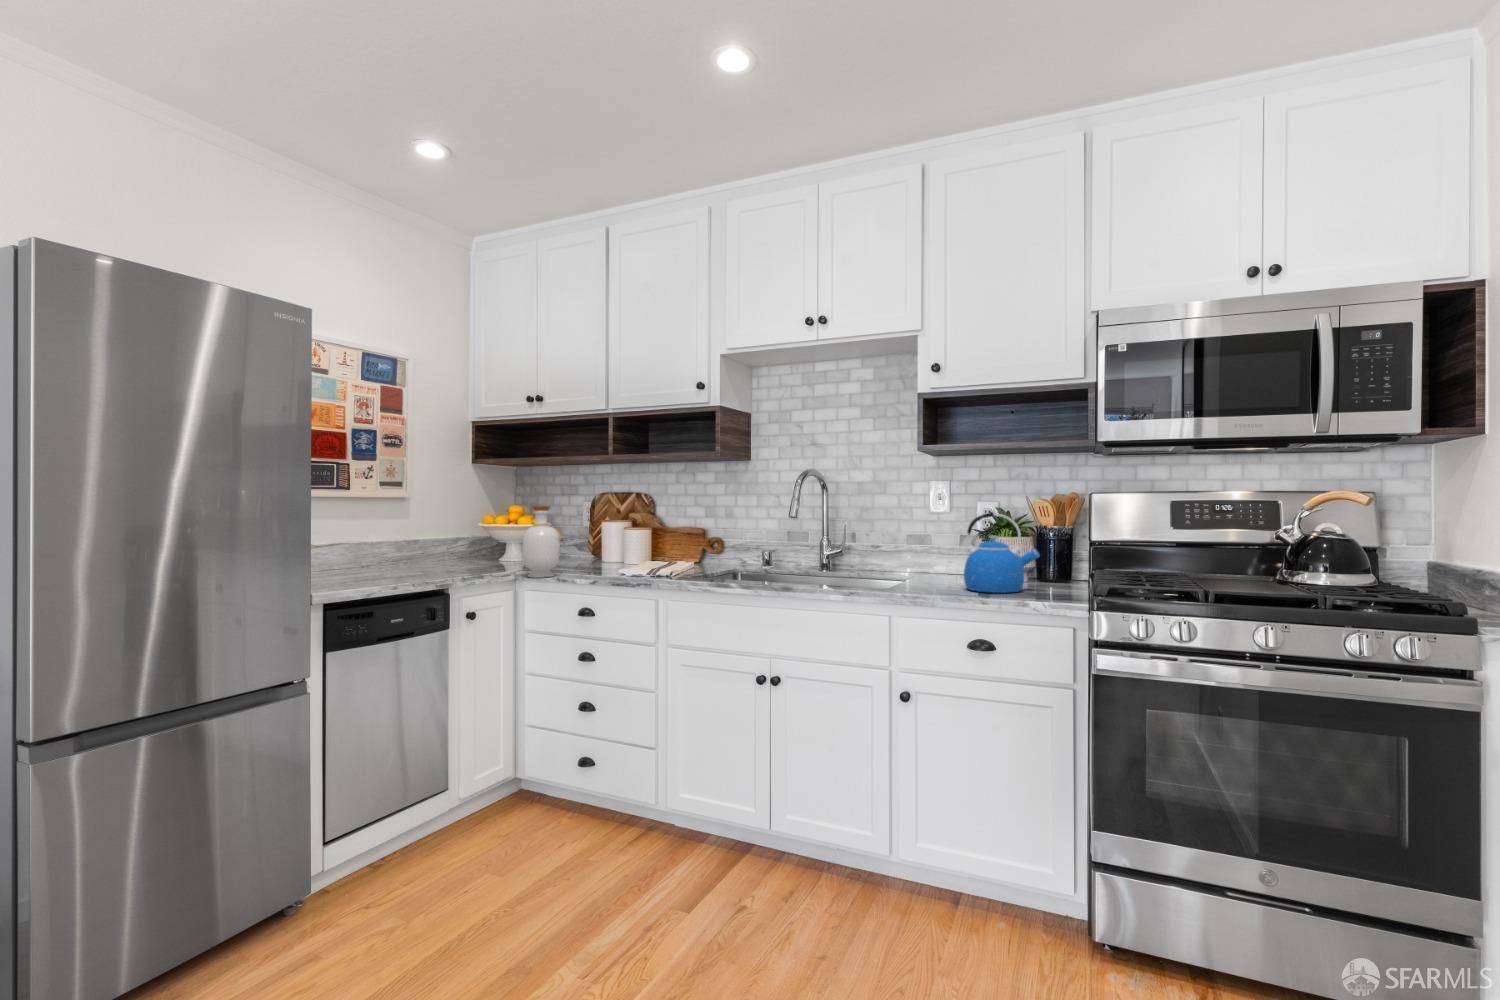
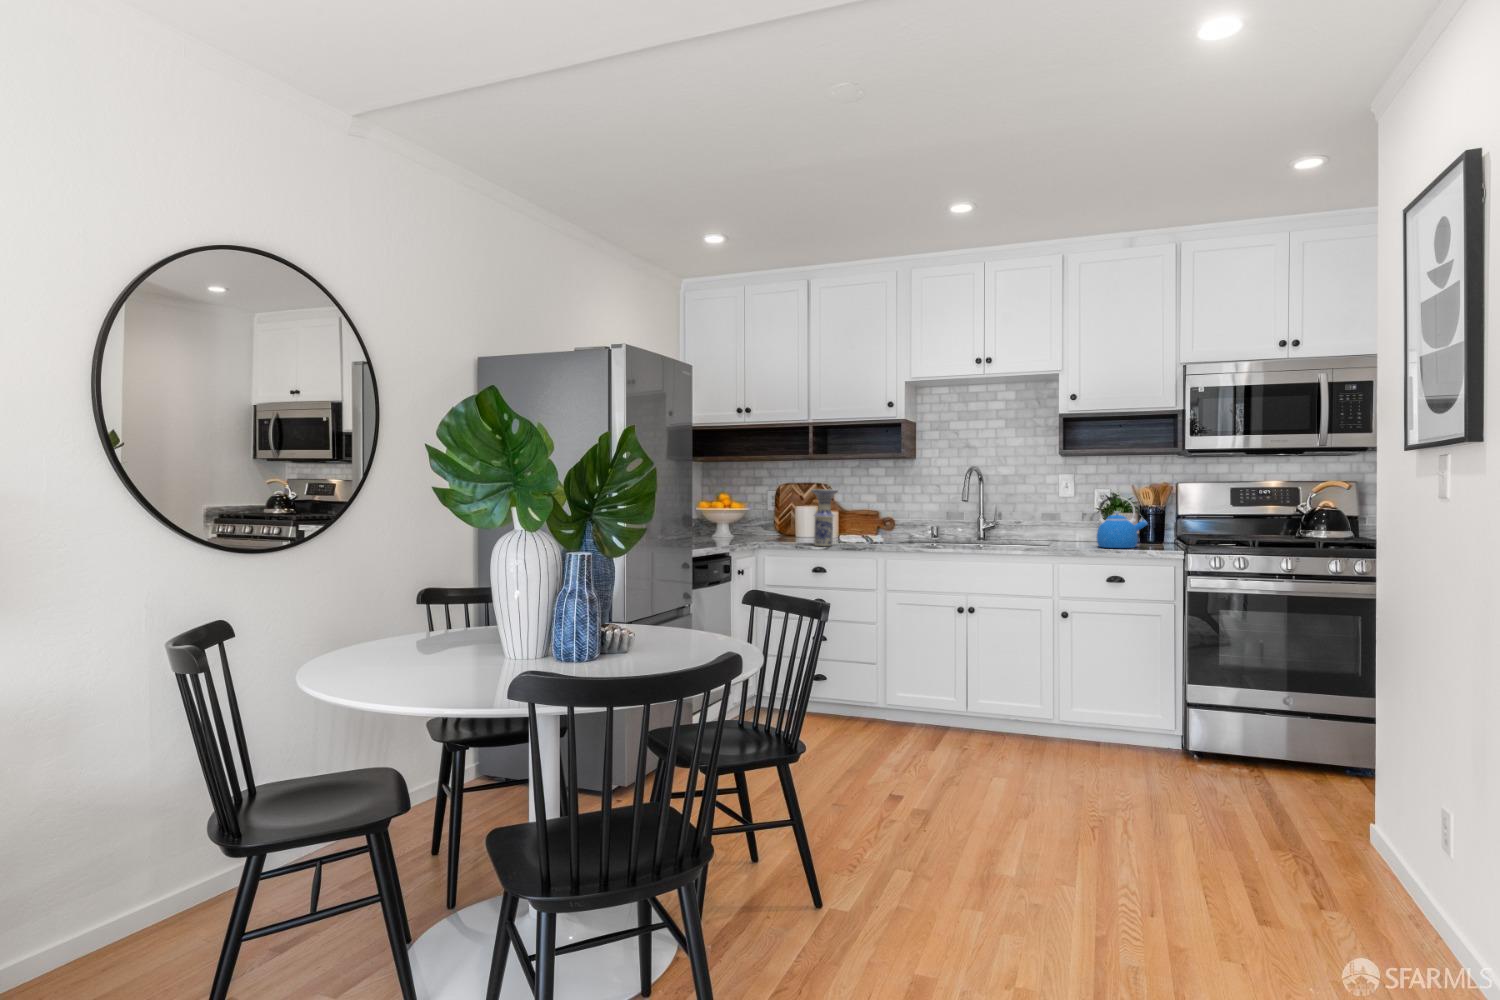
vase: none [584,500,621,578] -> present [812,489,838,546]
bottle: present [522,506,561,578] -> none [761,494,791,546]

